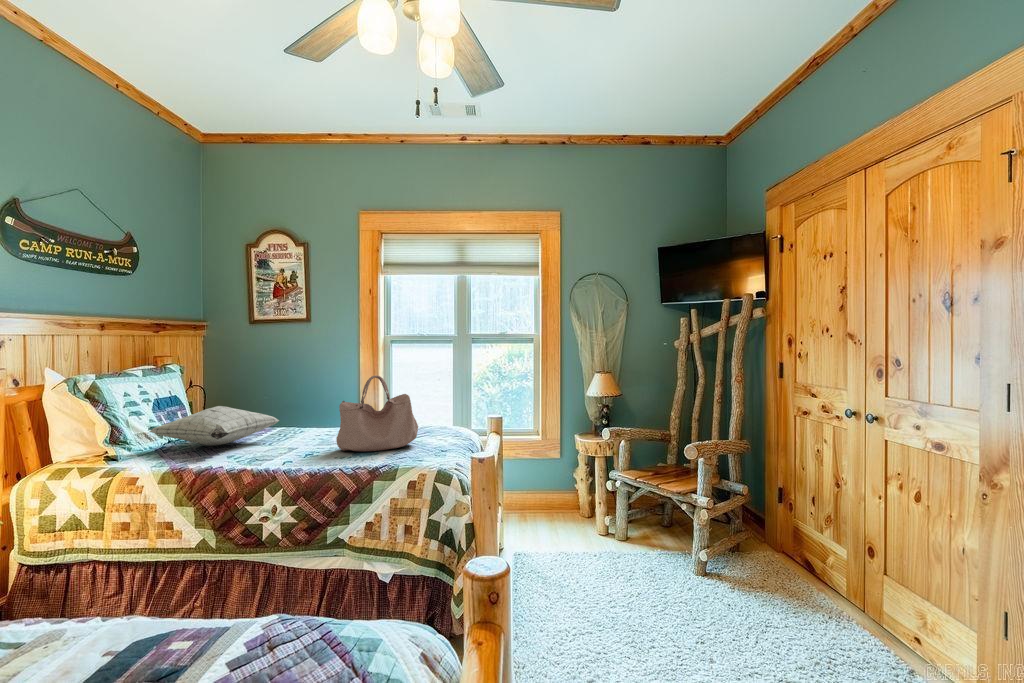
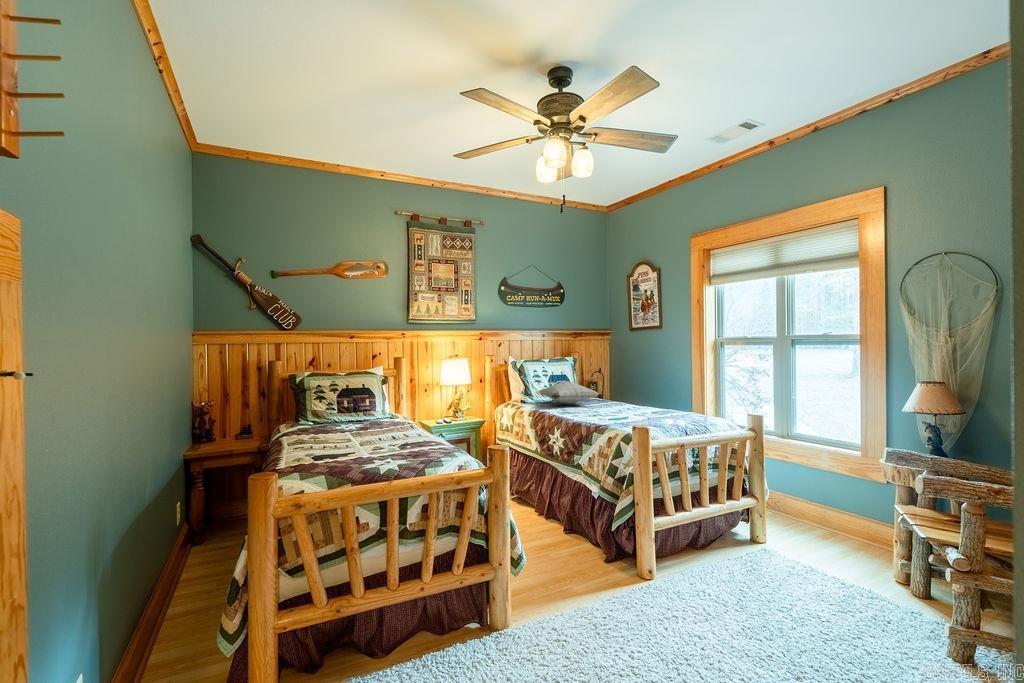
handbag: present [336,376,418,452] -> none [609,367,665,421]

